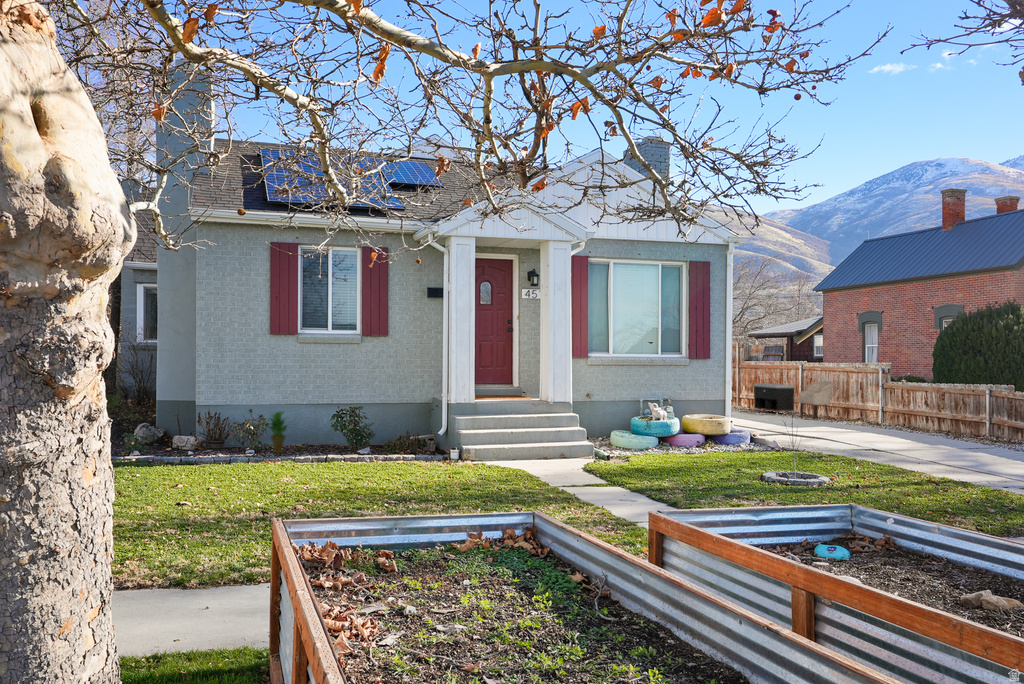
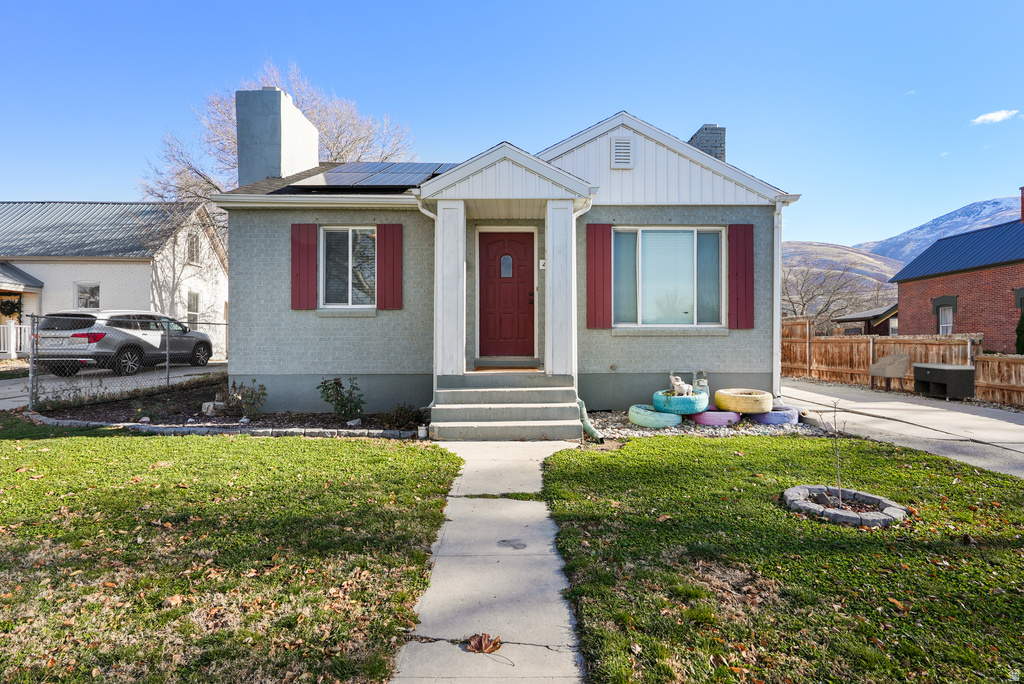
storage bench: present [753,383,794,414] -> present [913,363,975,401]
potted plant: present [268,411,287,453] -> none [275,378,308,418]

